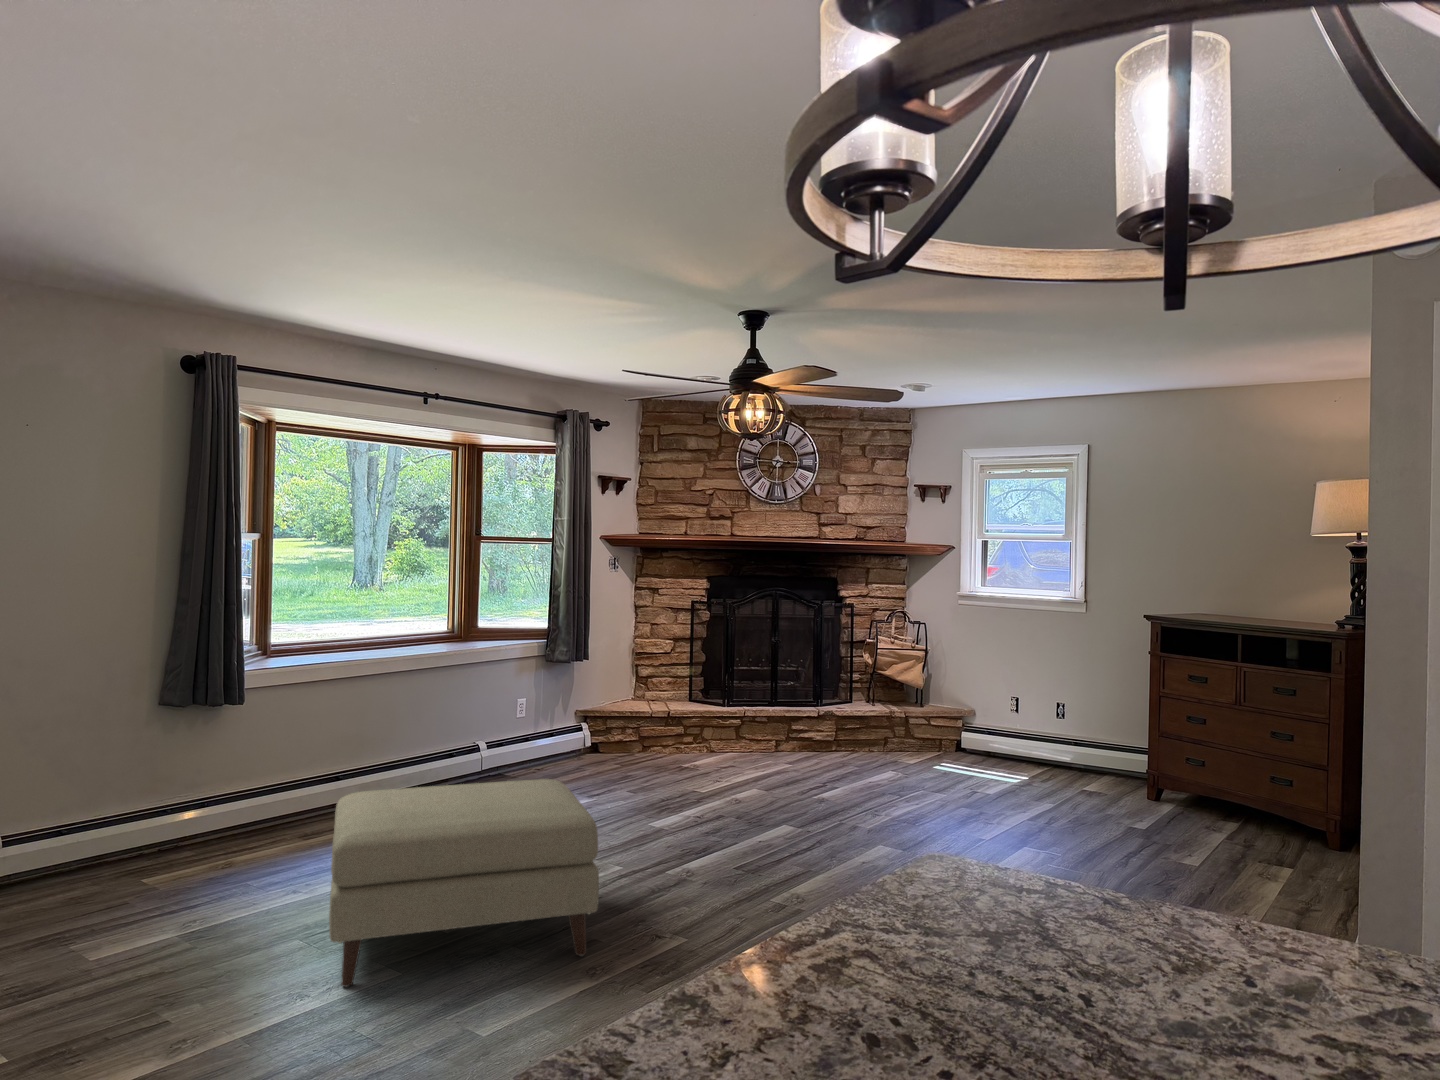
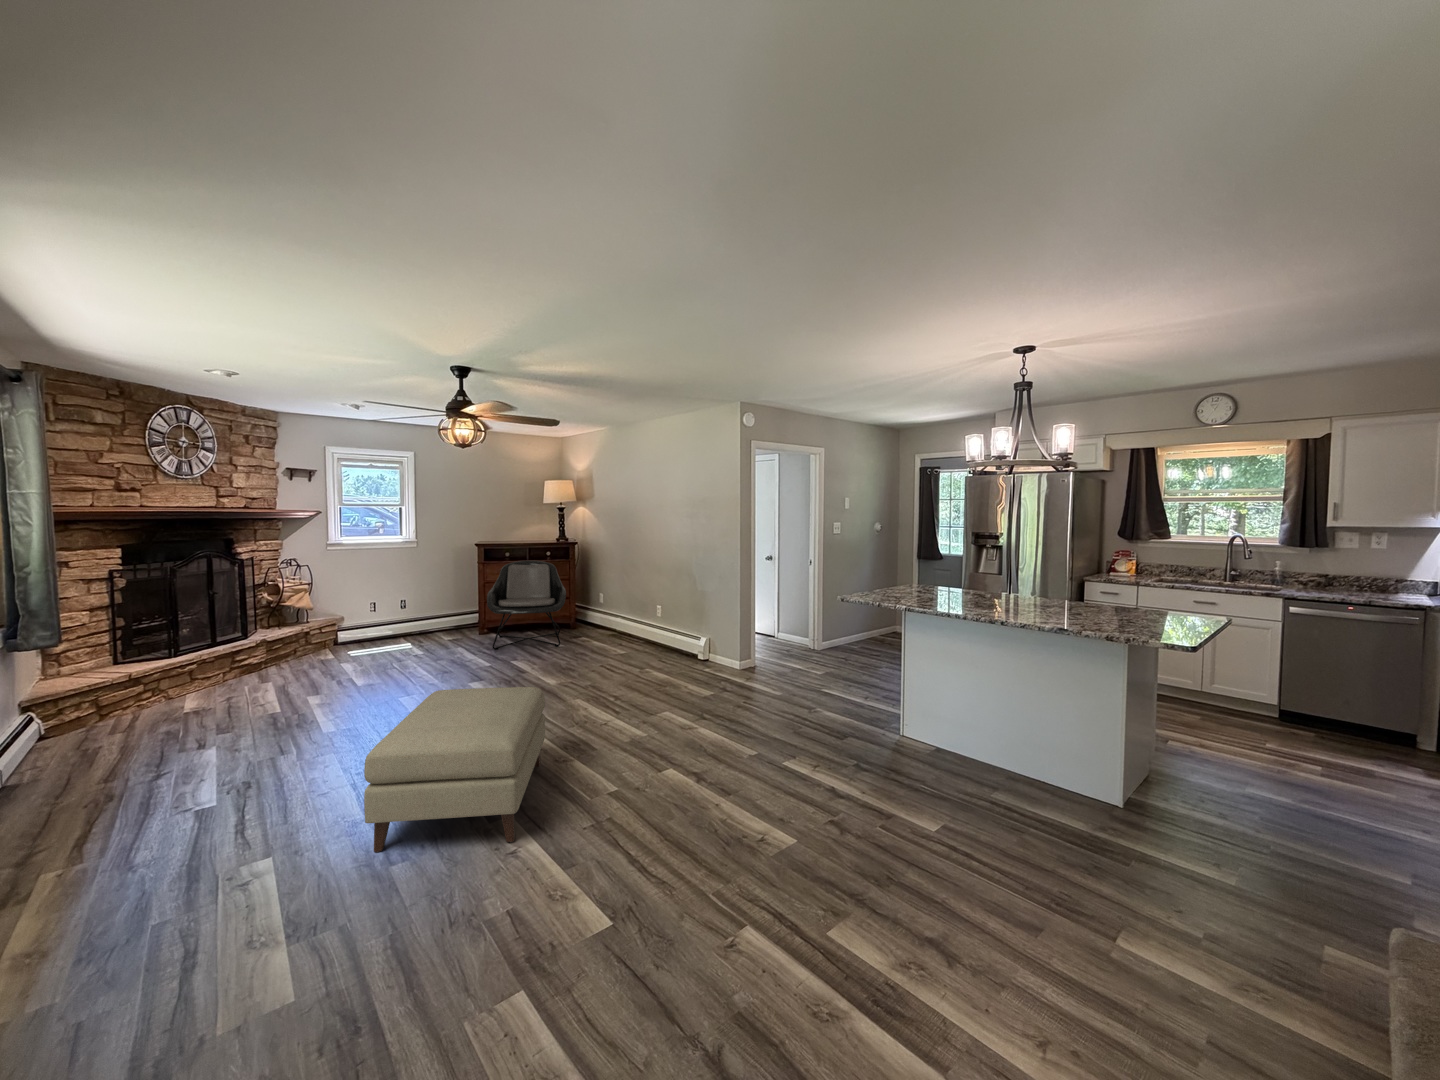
lounge chair: none [1075,655,1284,857] -> present [487,560,566,650]

